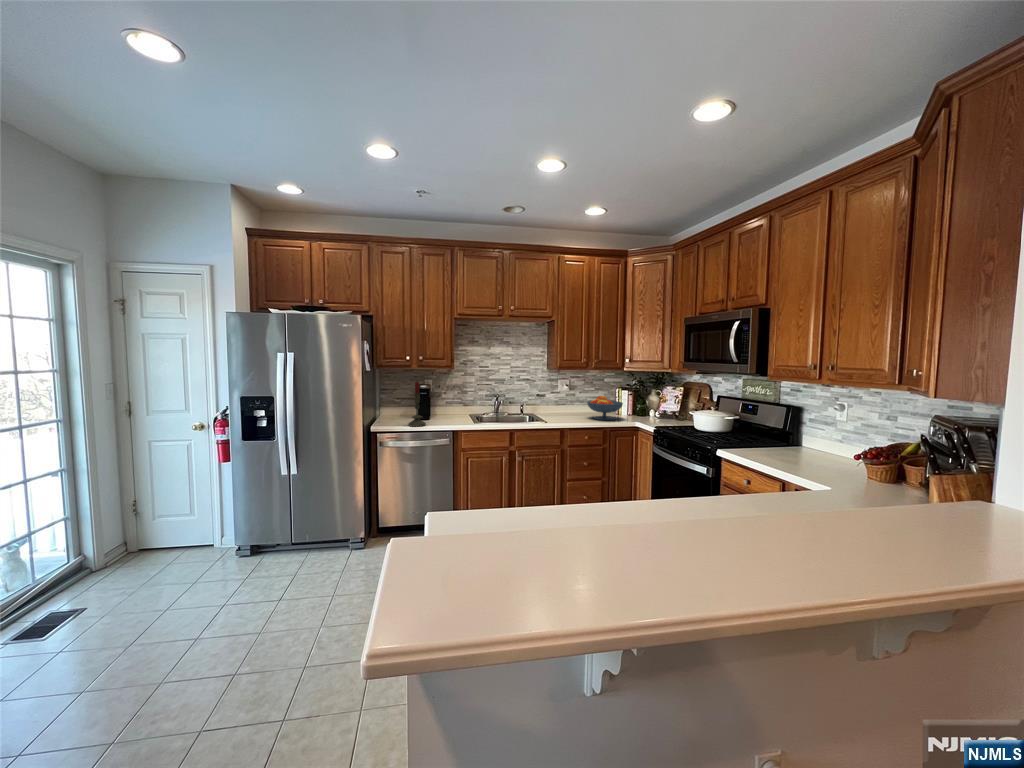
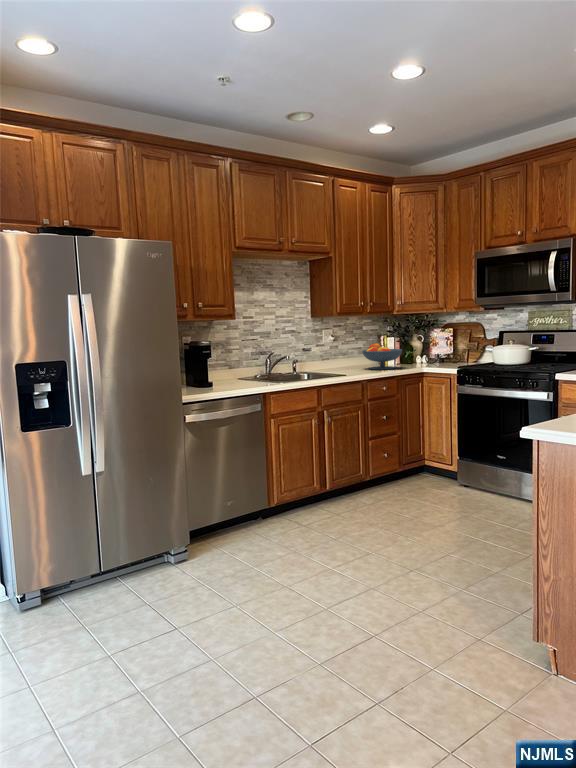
candle: present [408,382,426,427] -> none [201,333,224,392]

